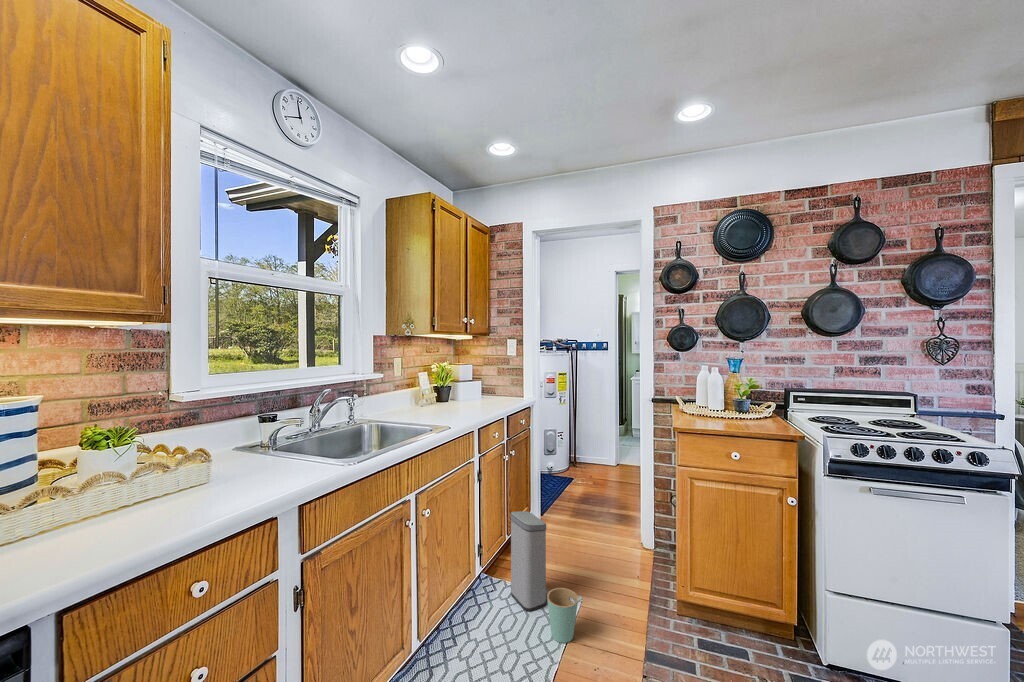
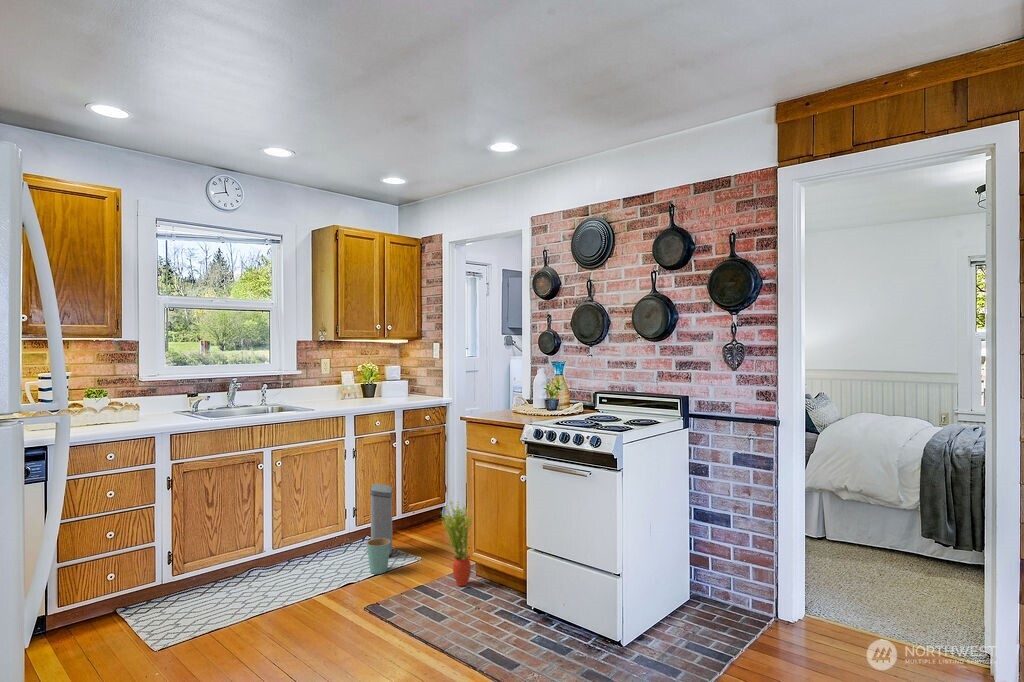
potted plant: none [659,531,707,640] -> present [442,501,473,586]

